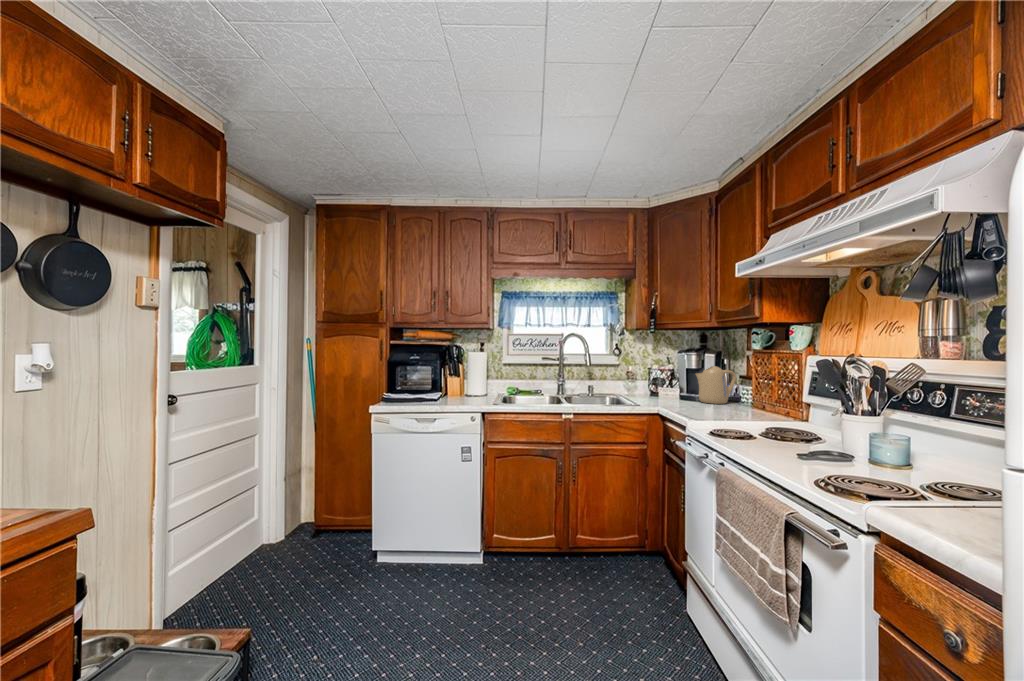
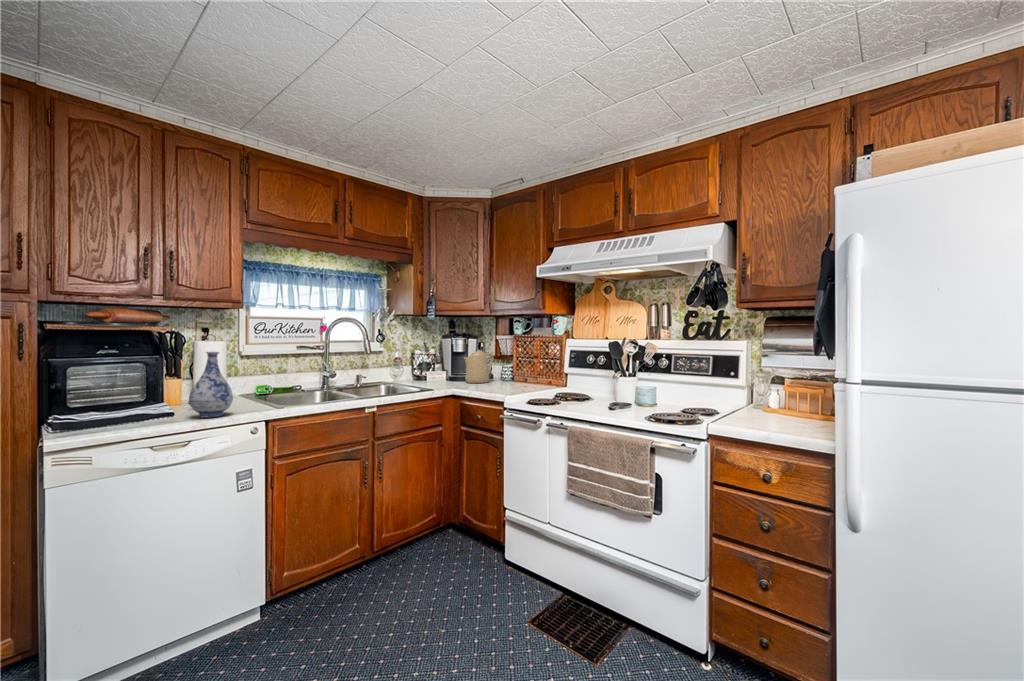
vase: none [443,360,468,406] -> present [189,352,233,418]

